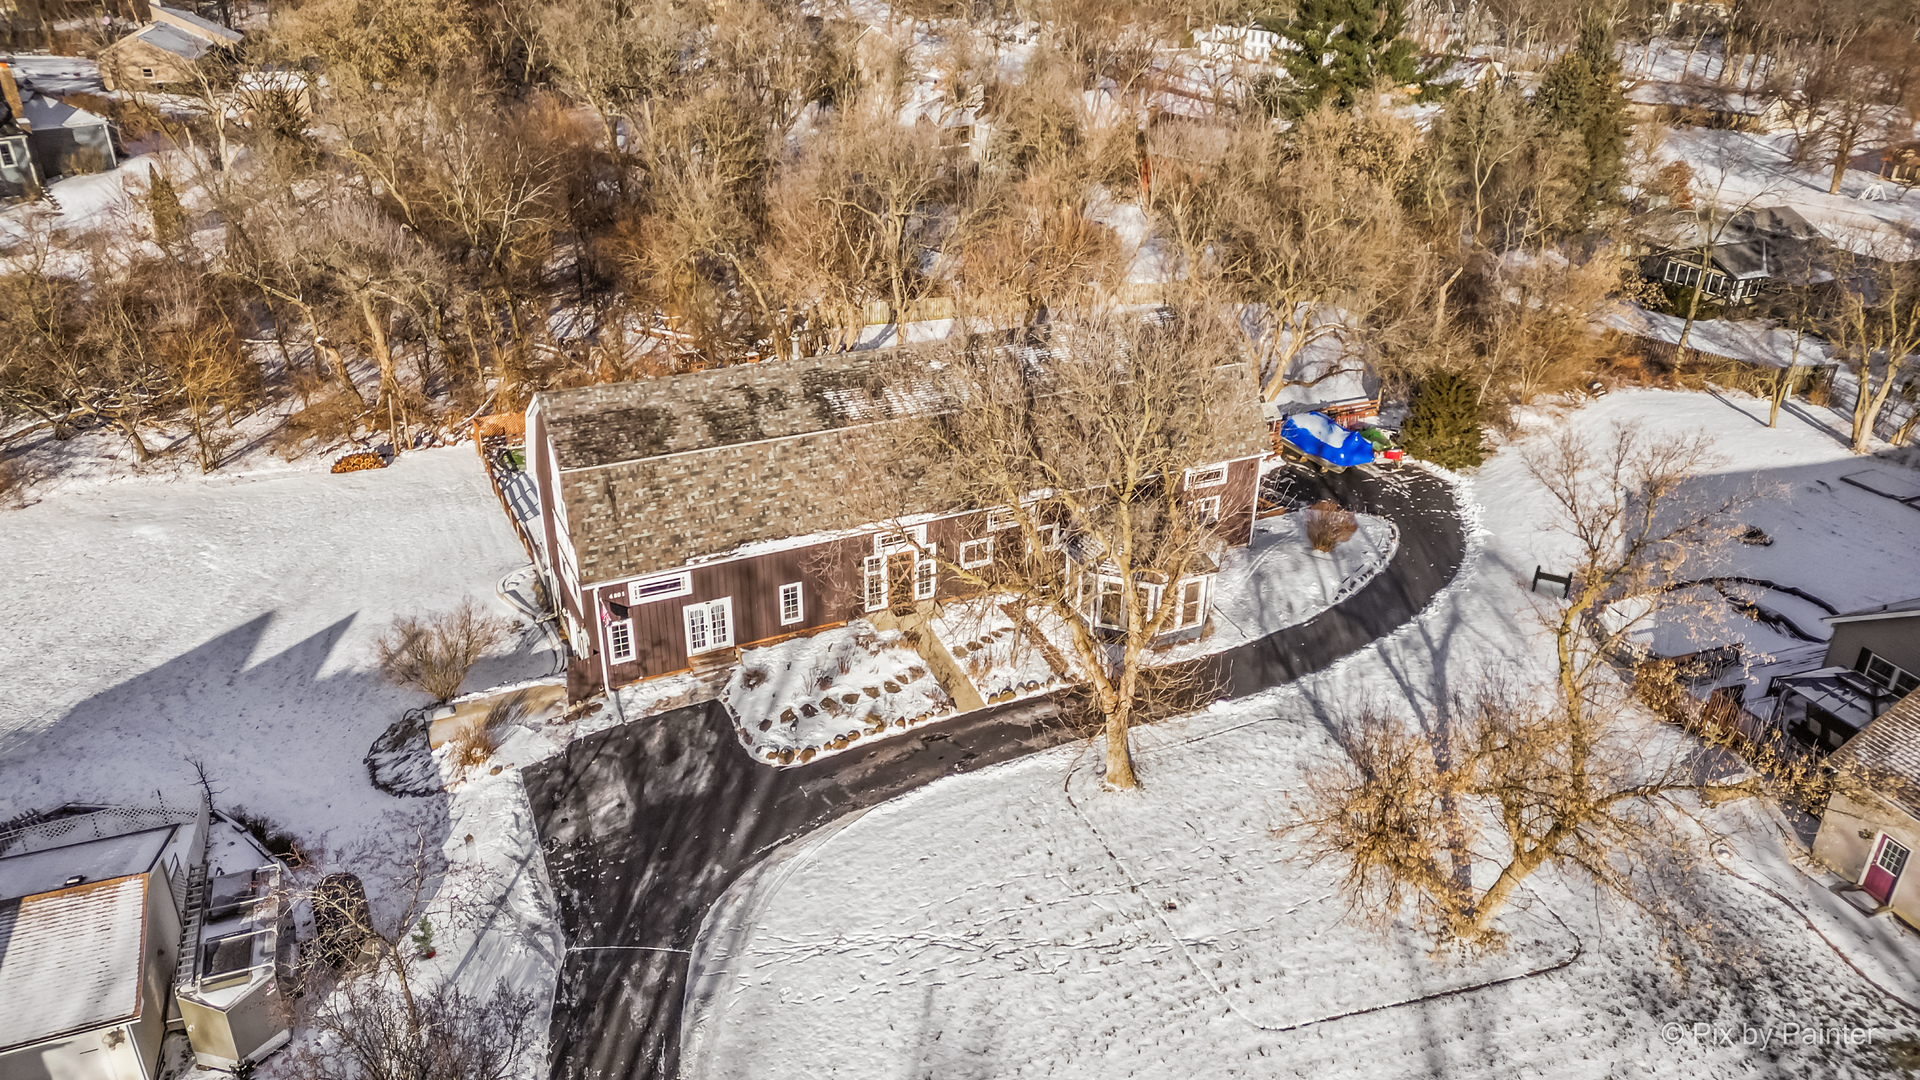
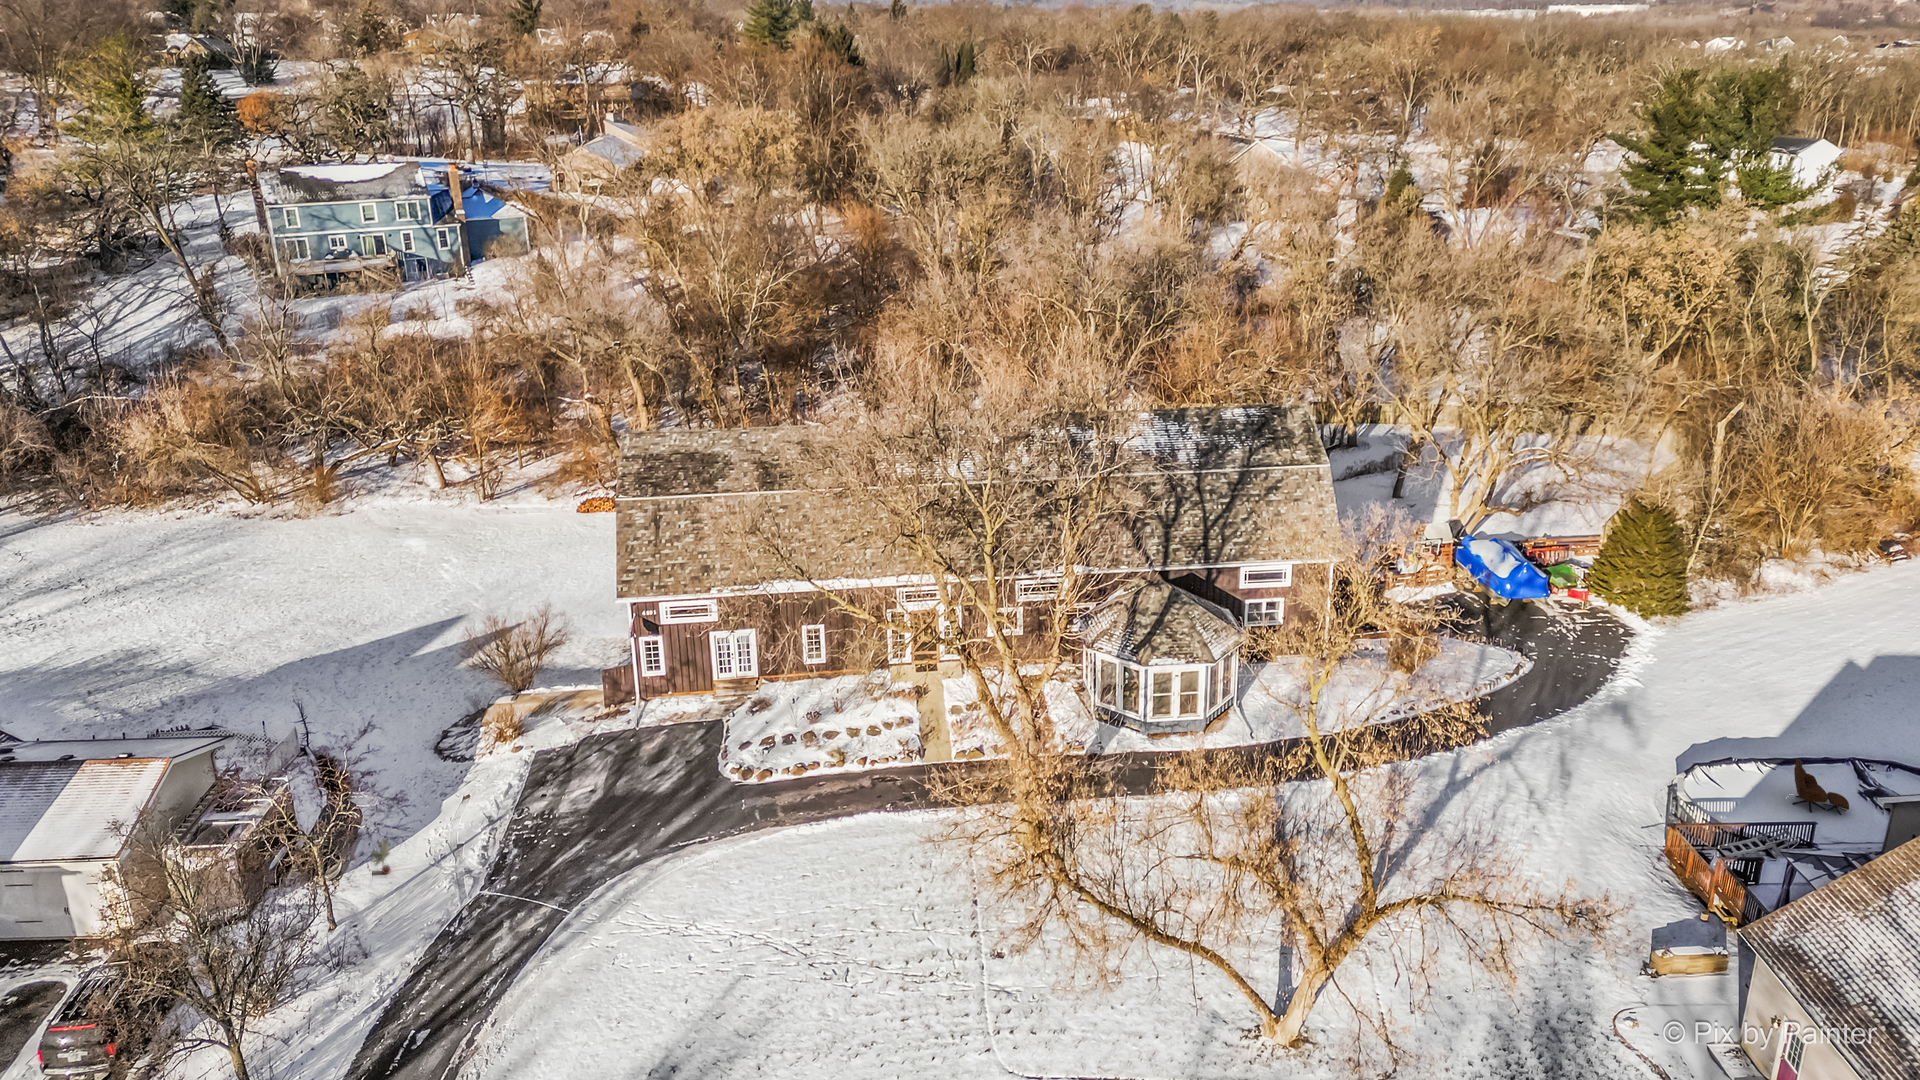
bench: present [1531,565,1573,599] -> none [1634,717,1686,760]
lounge chair: none [1663,586,1706,629] -> present [1793,759,1849,815]

